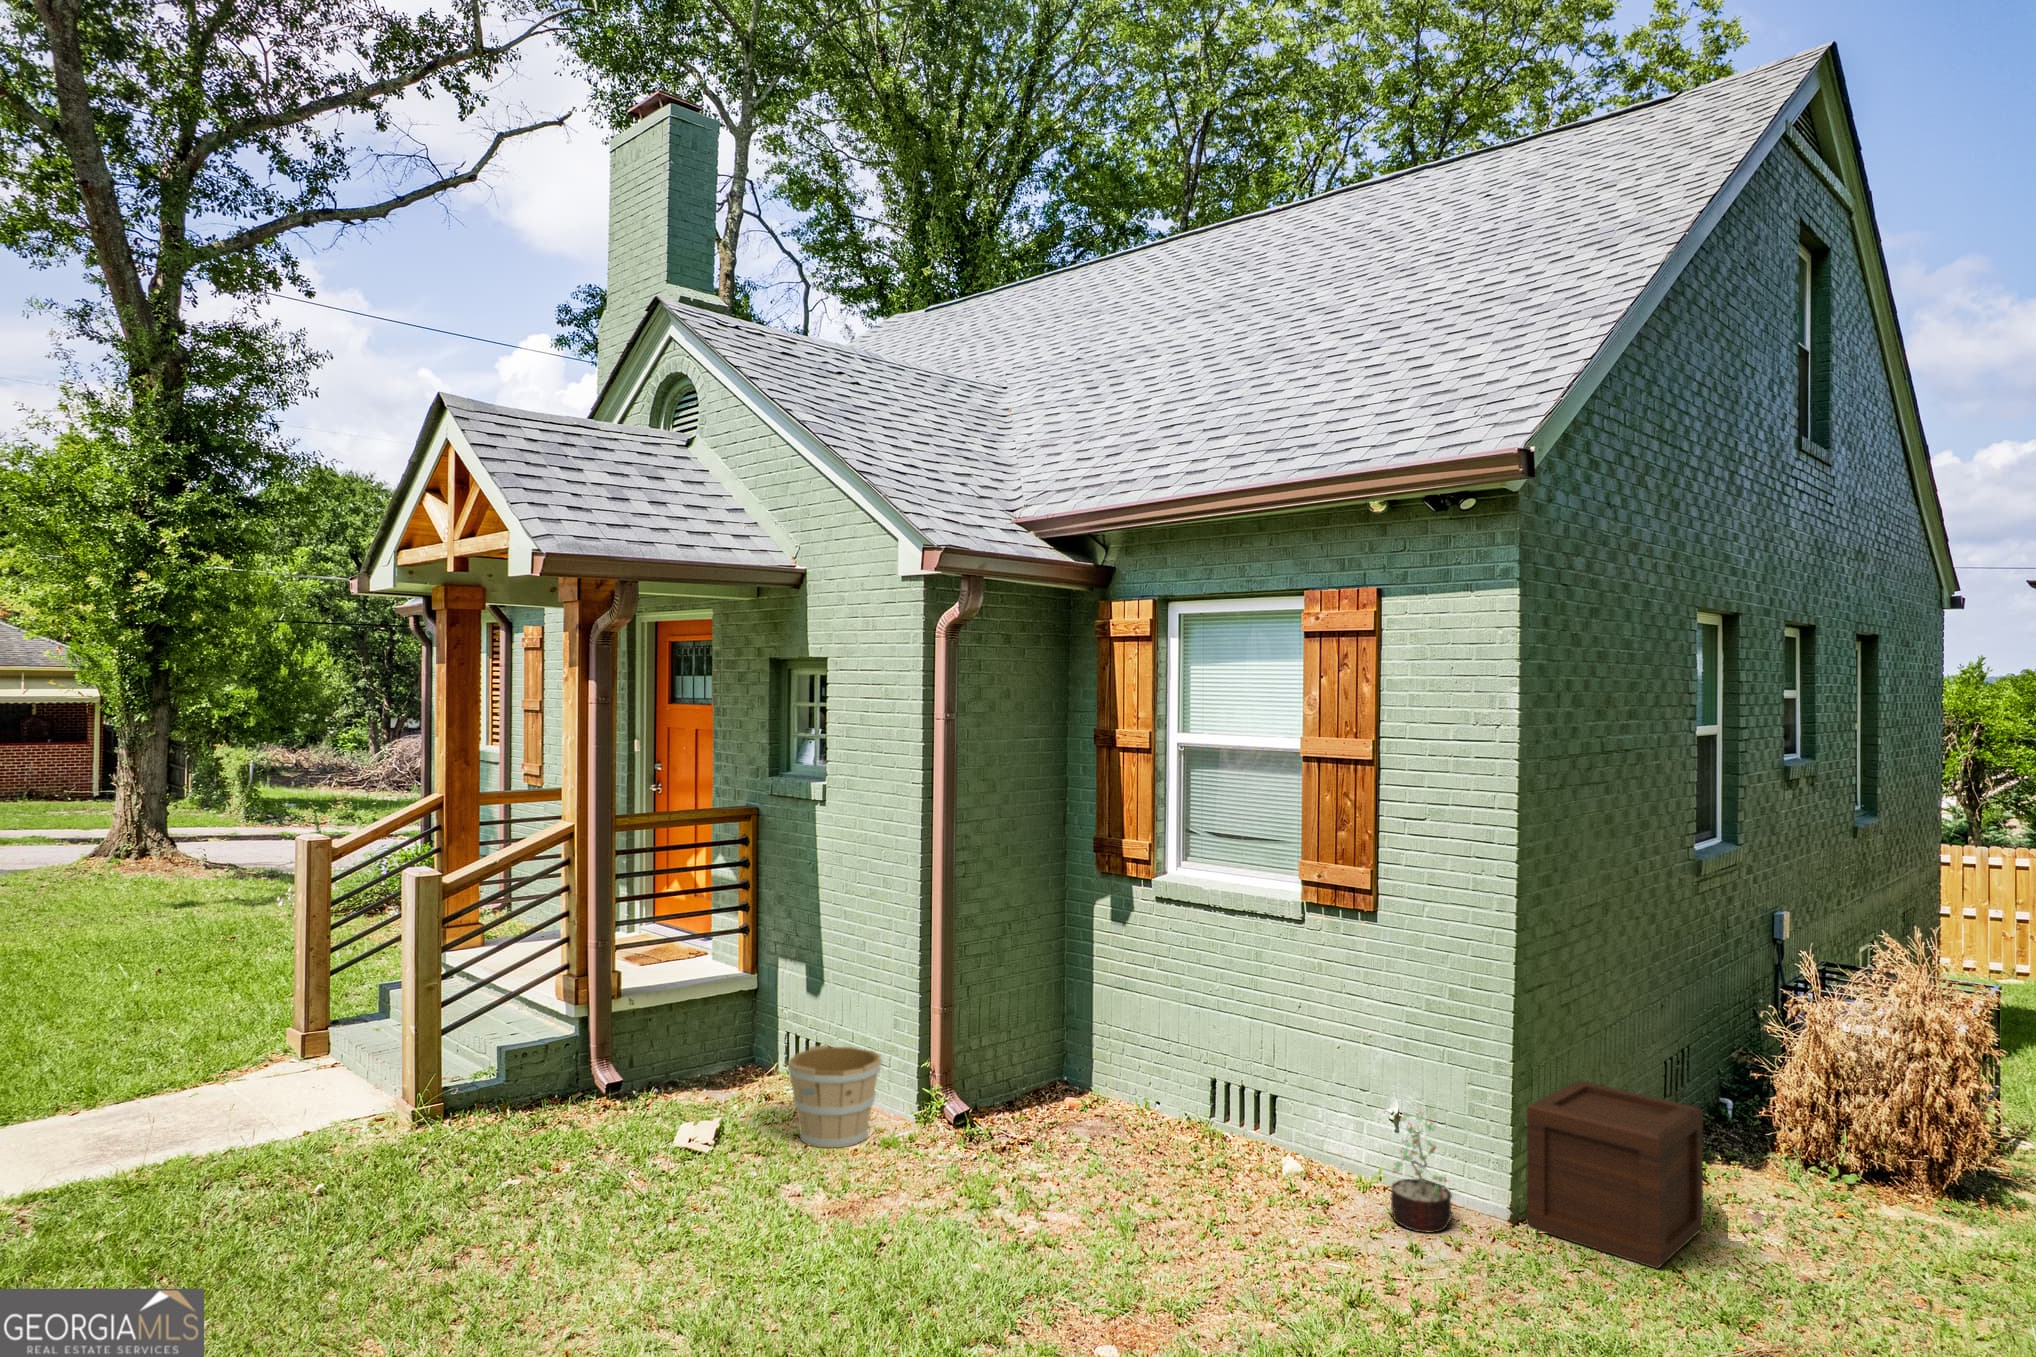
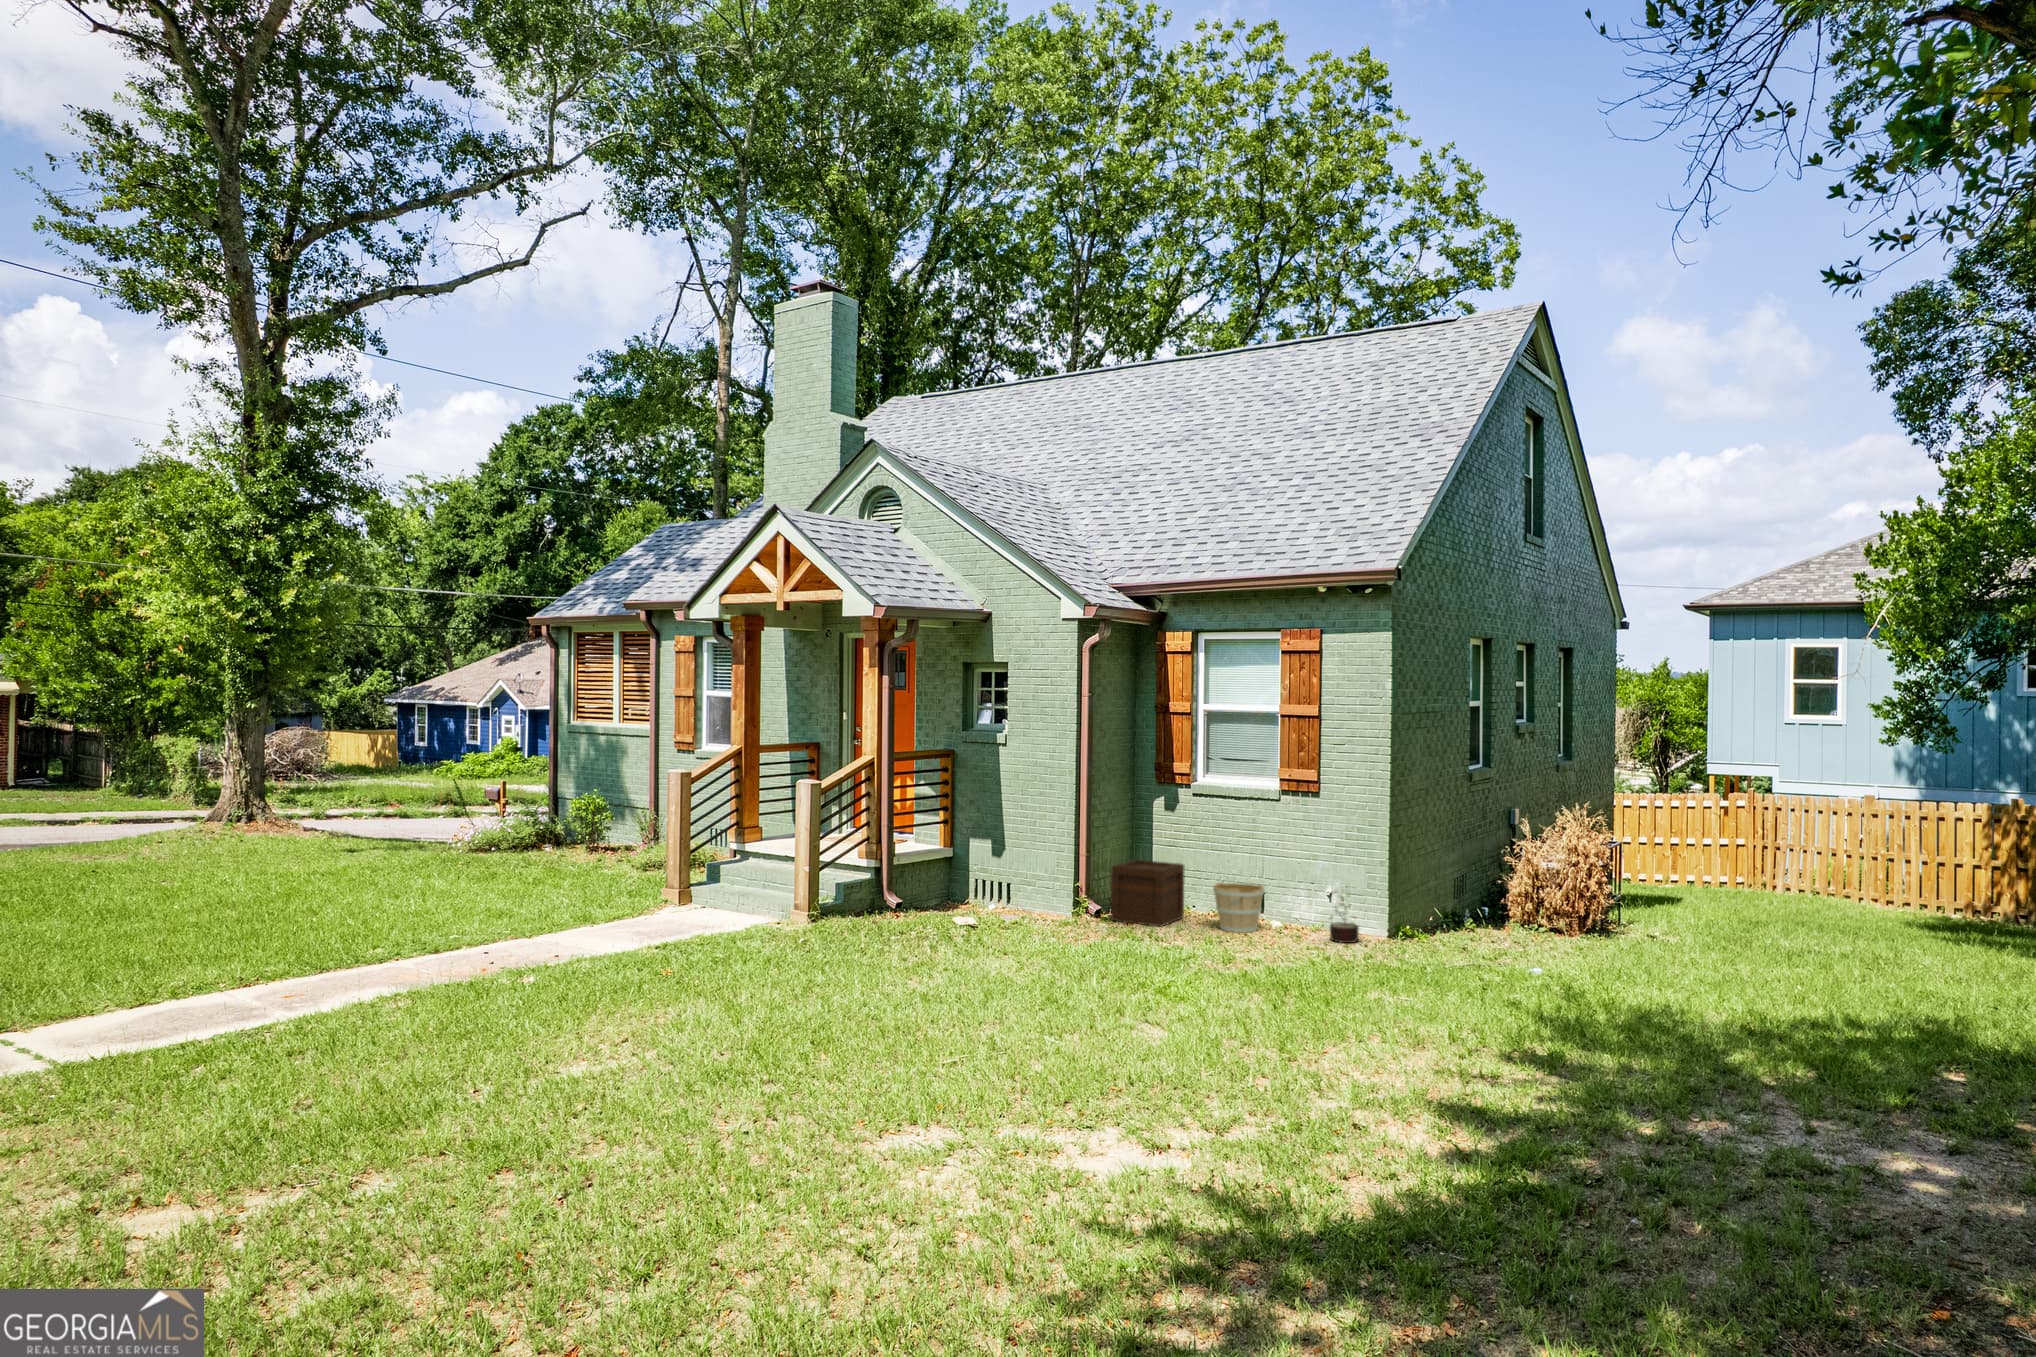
wooden bucket: present [788,1045,882,1148] -> present [1213,882,1265,933]
wooden crate: present [1527,1081,1703,1268] -> present [1111,860,1184,927]

